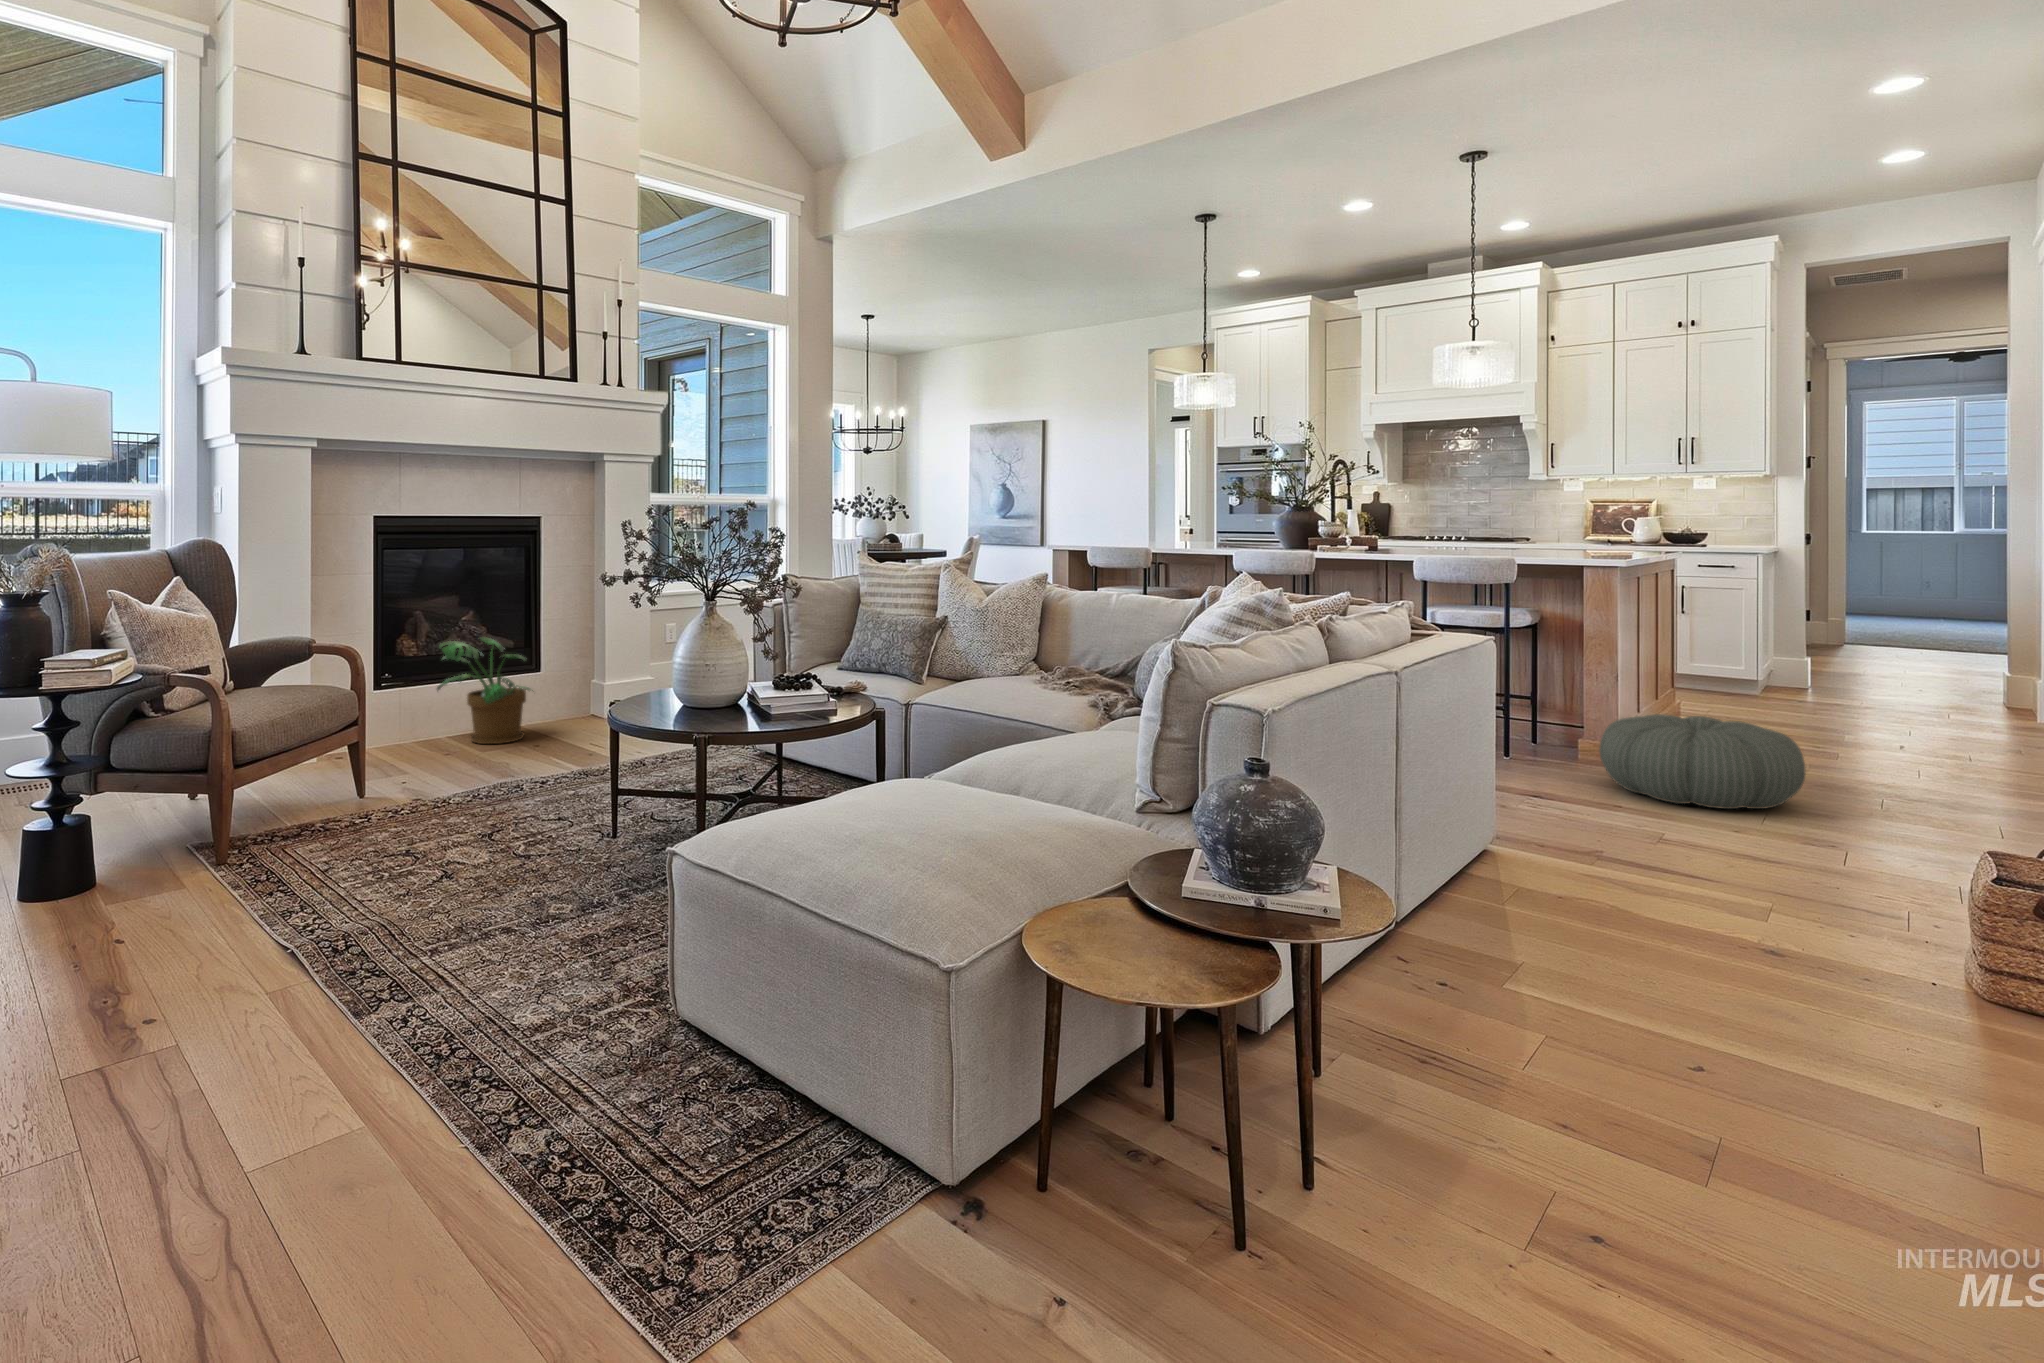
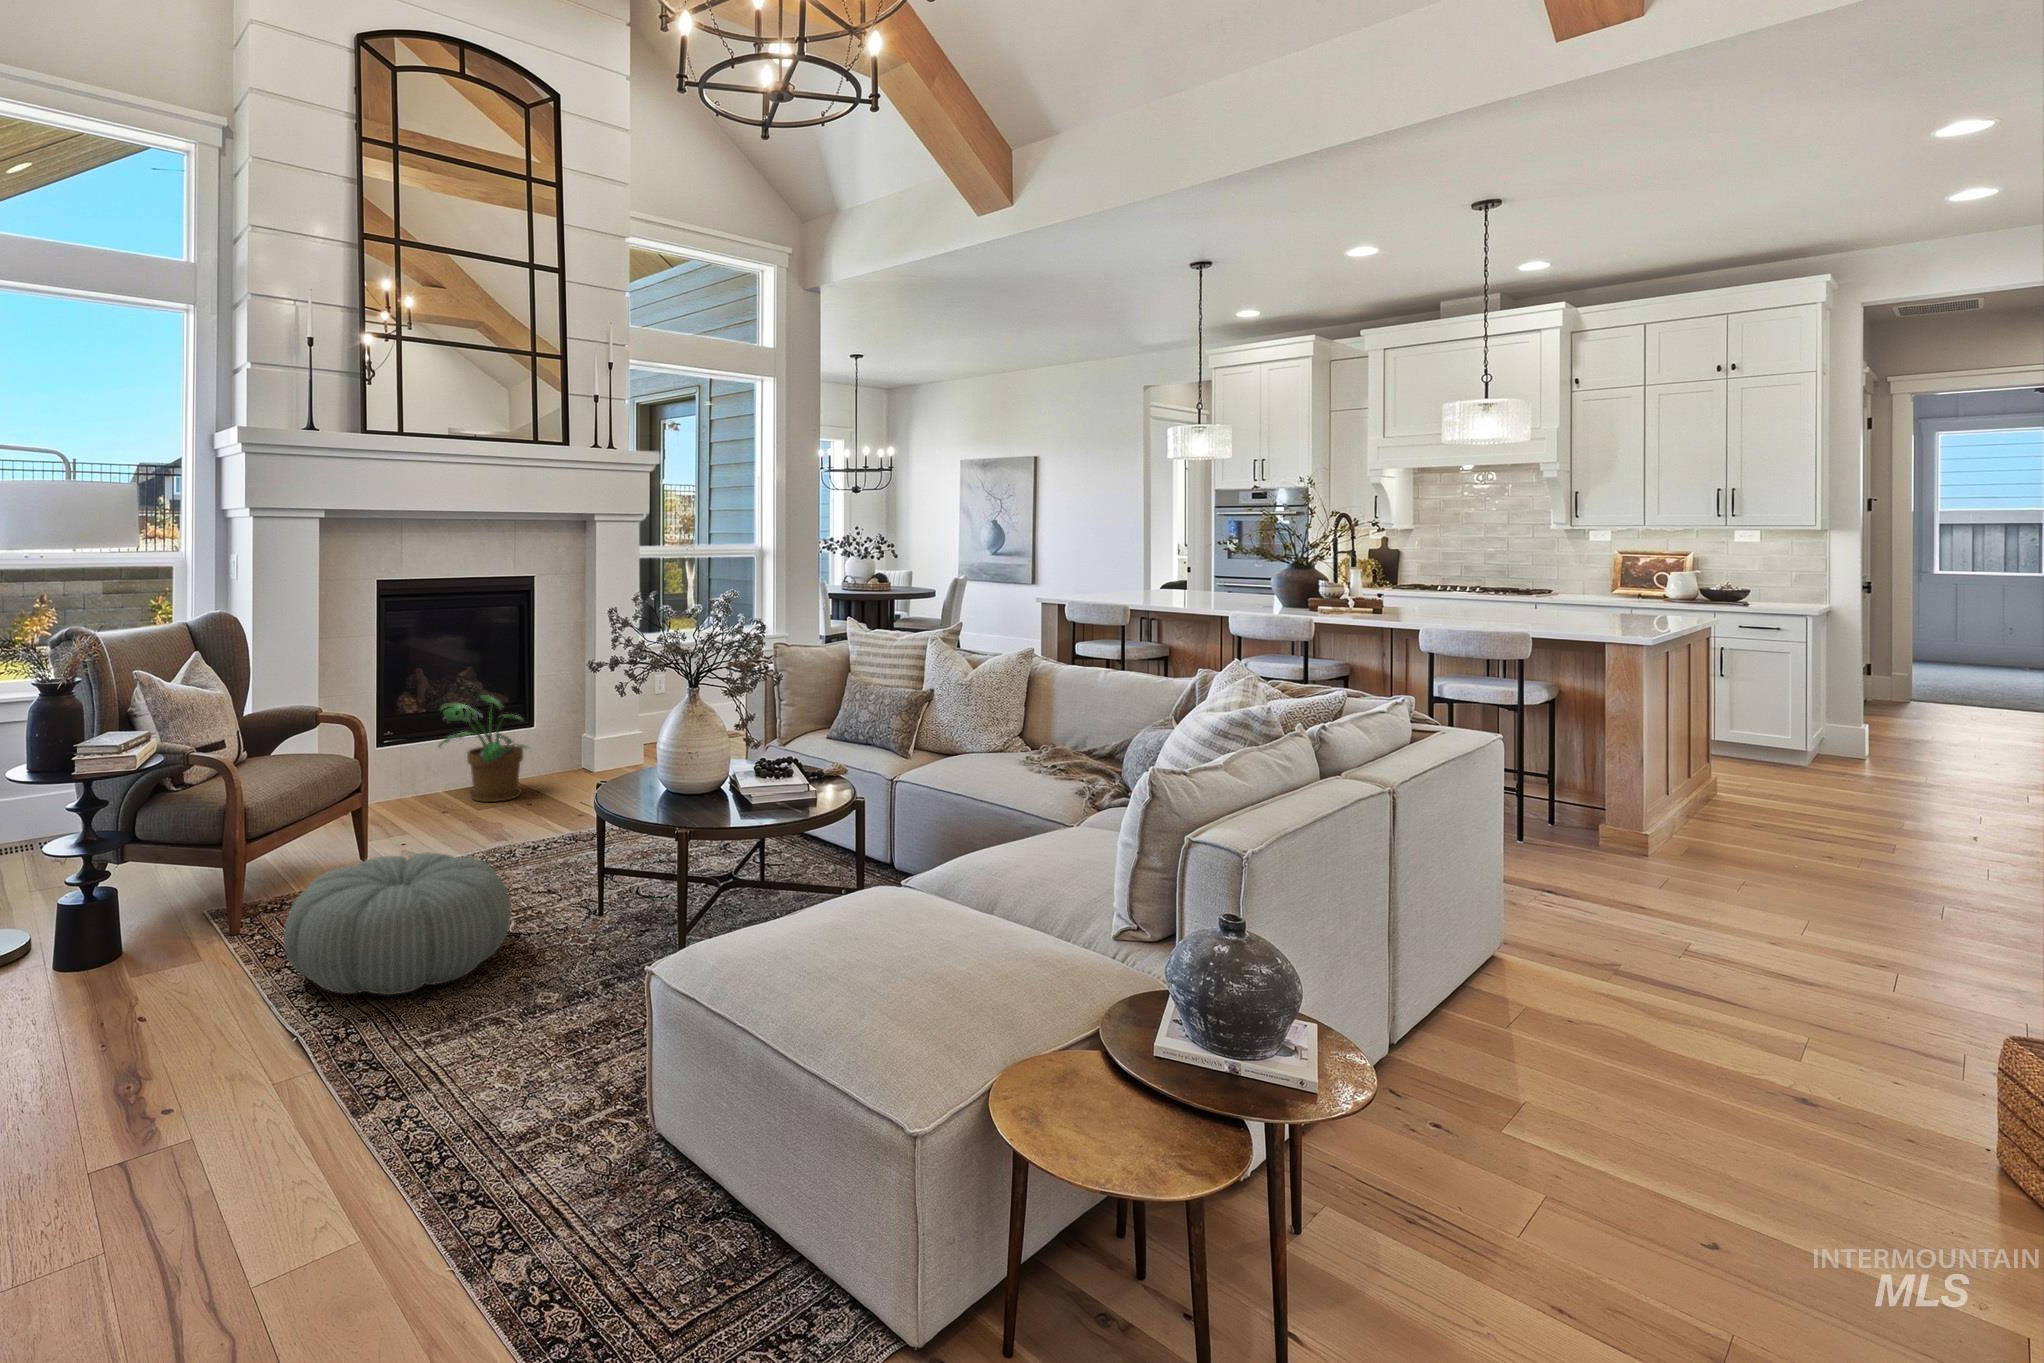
pouf: present [1599,714,1806,809] -> present [284,852,511,995]

